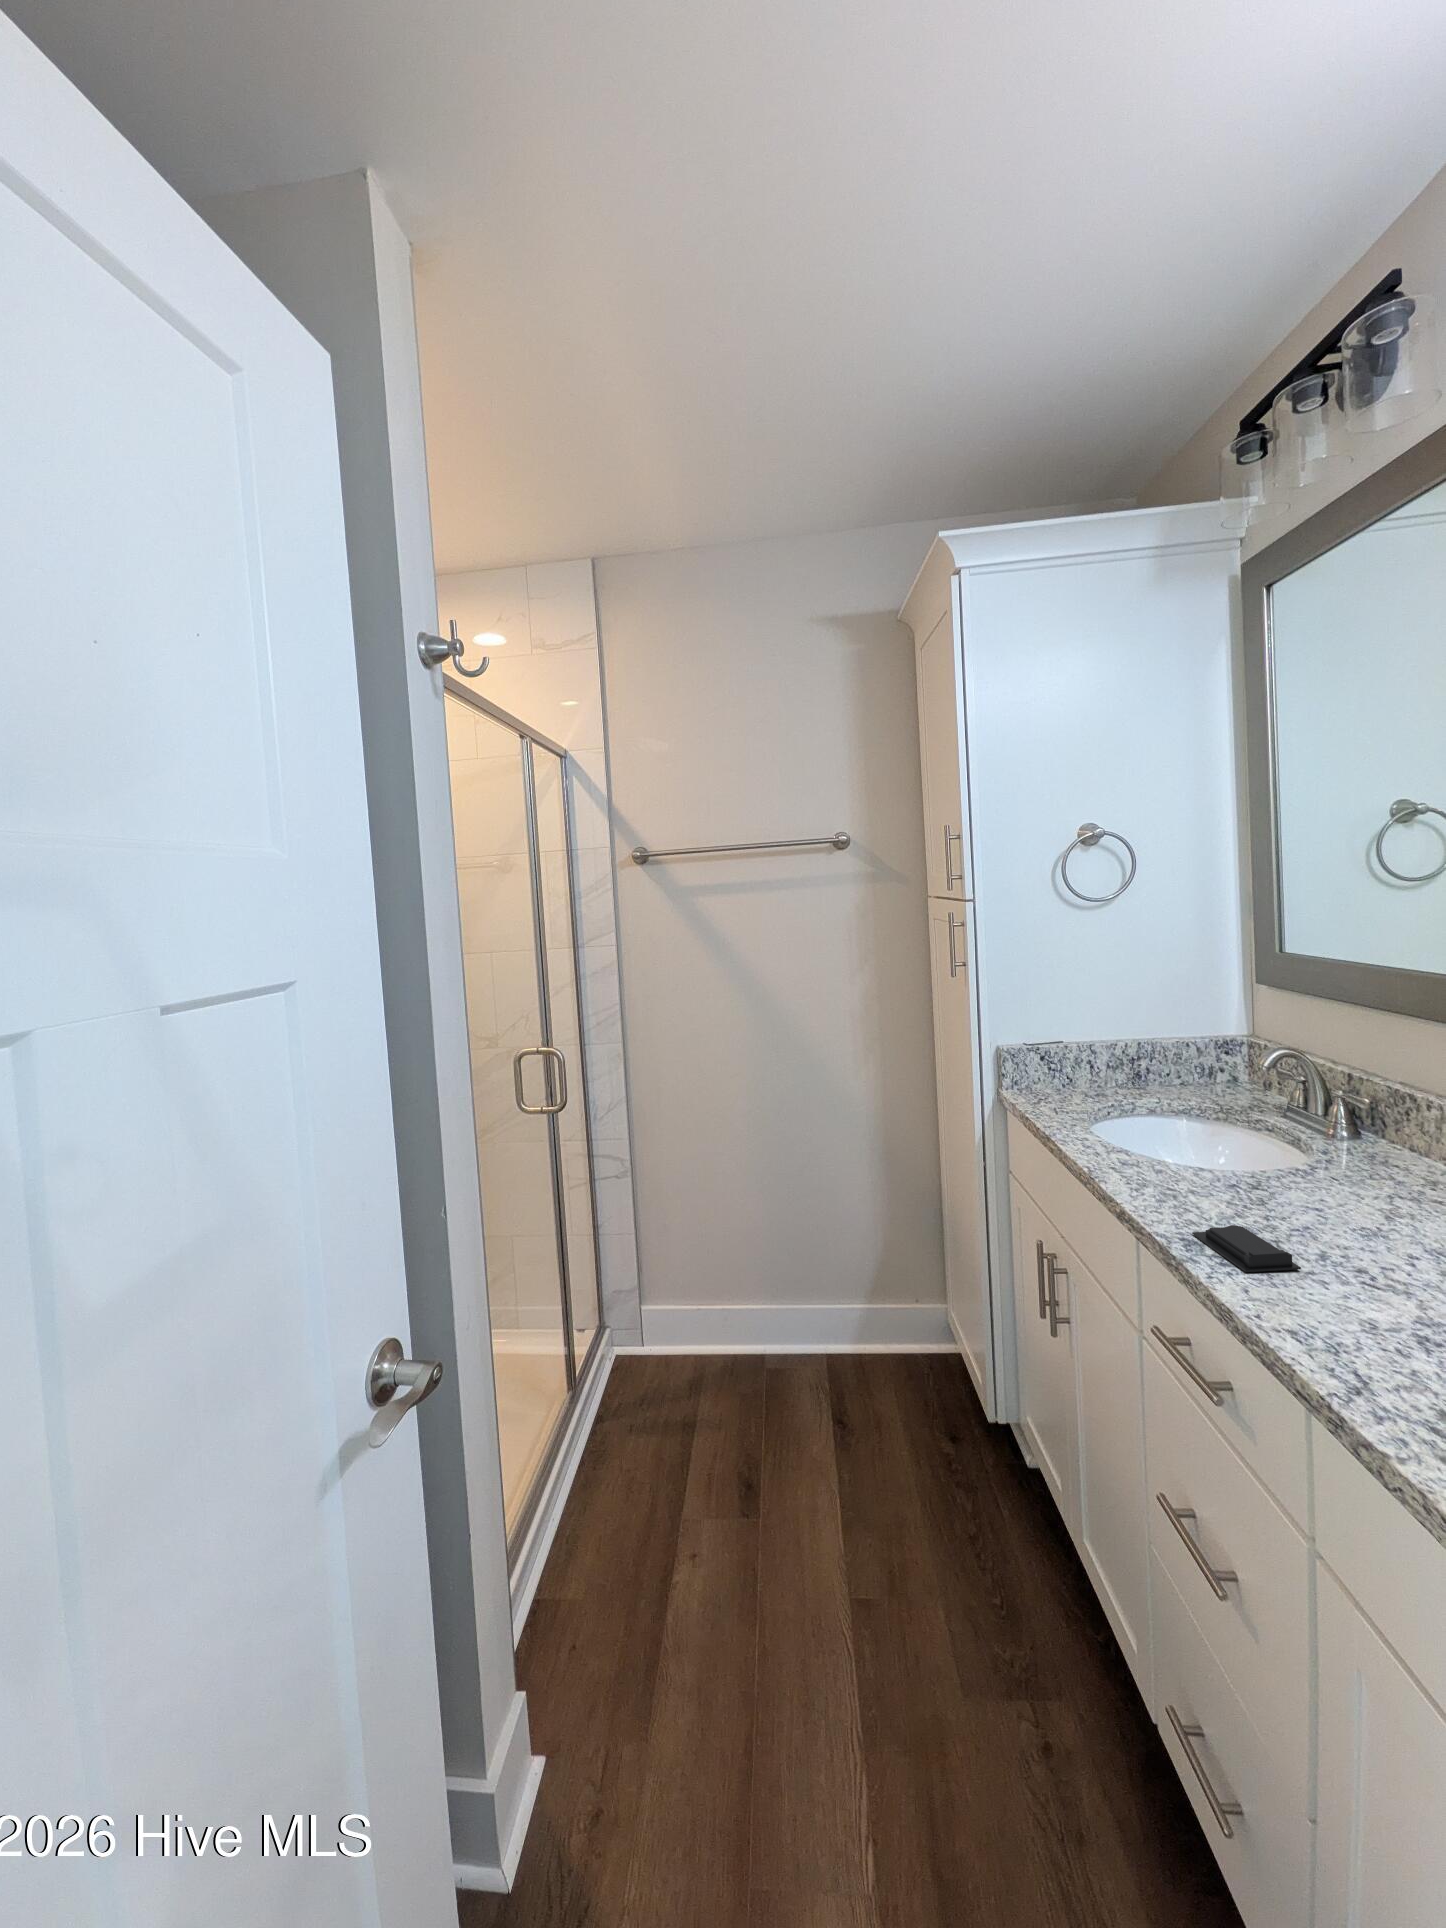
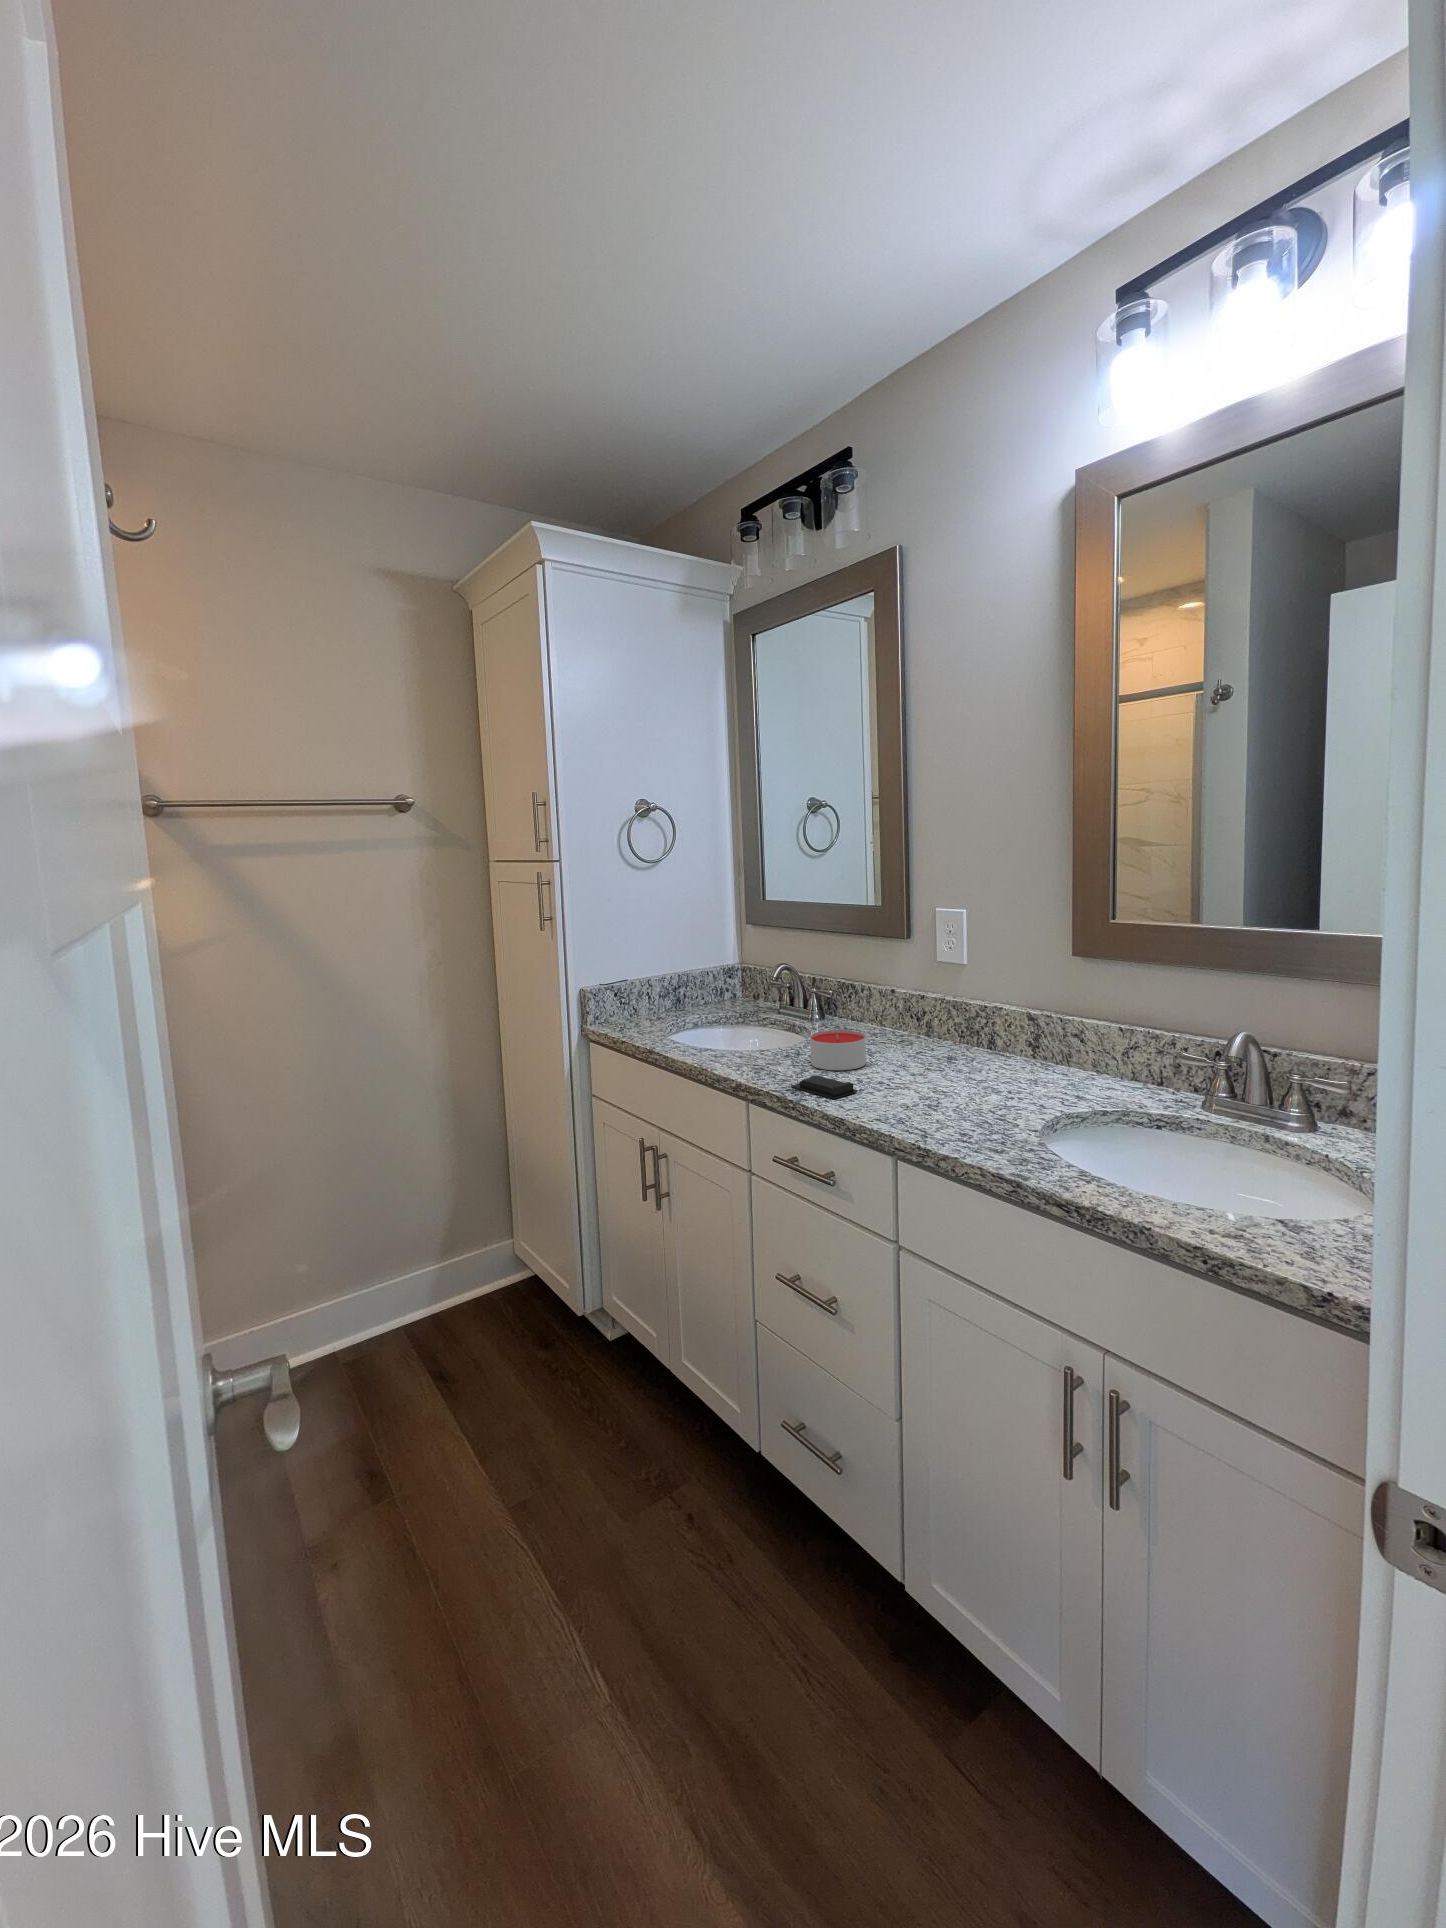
candle: none [1261,1157,1365,1228] -> present [810,1030,866,1070]

